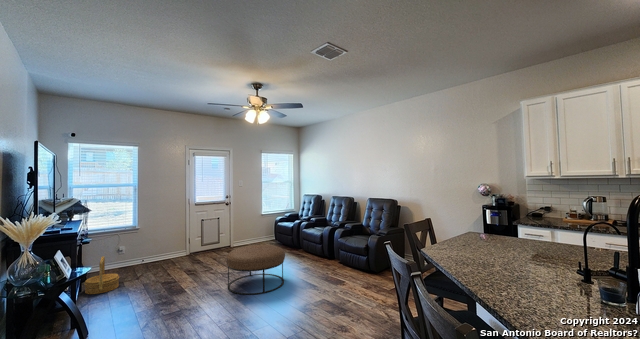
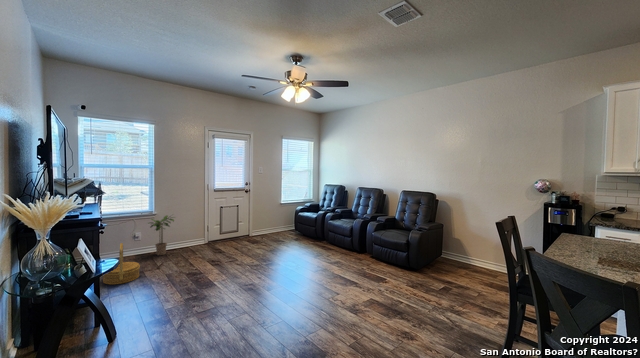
potted plant: none [129,229,157,268] -> present [151,216,174,255]
ottoman: present [226,245,285,295] -> none [260,236,322,291]

